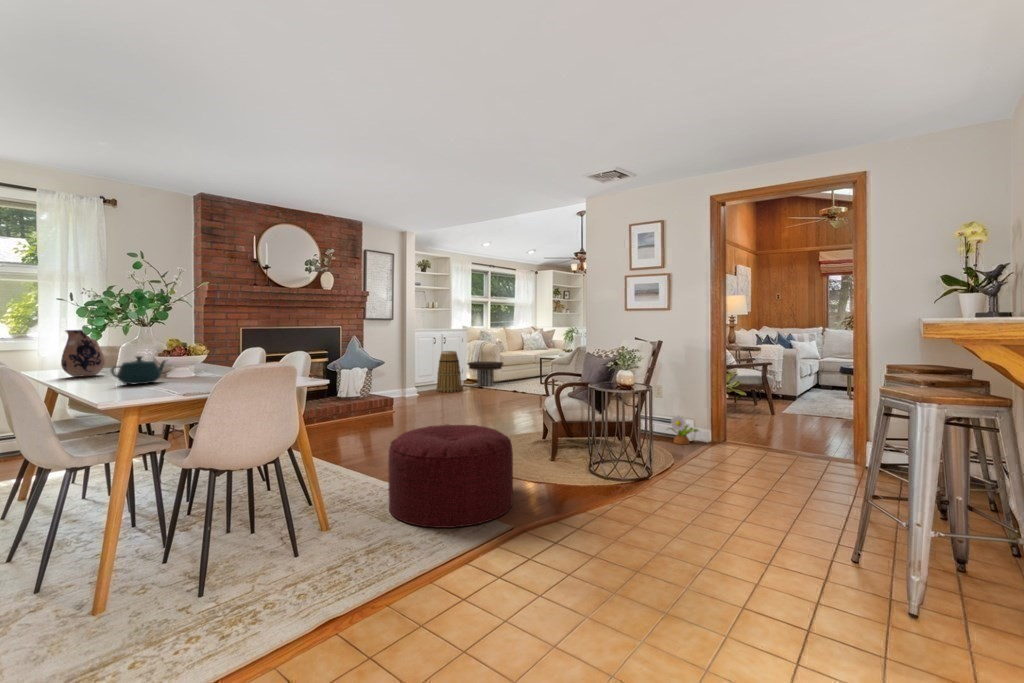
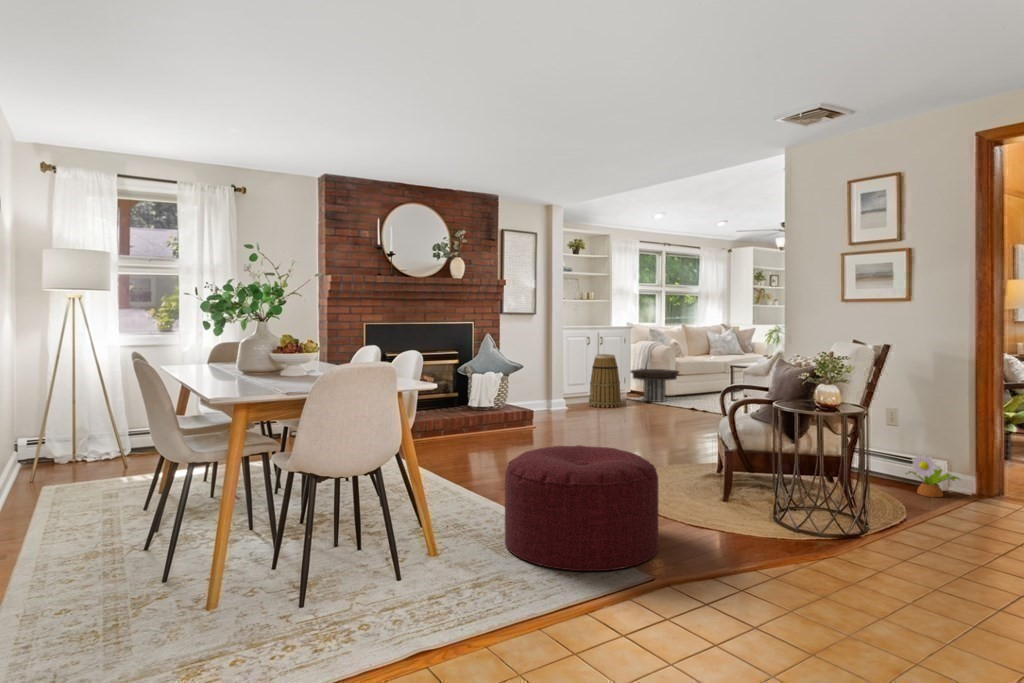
ceramic pitcher: present [61,330,105,377] -> none [191,326,227,374]
teapot: present [111,356,166,384] -> none [228,354,280,383]

